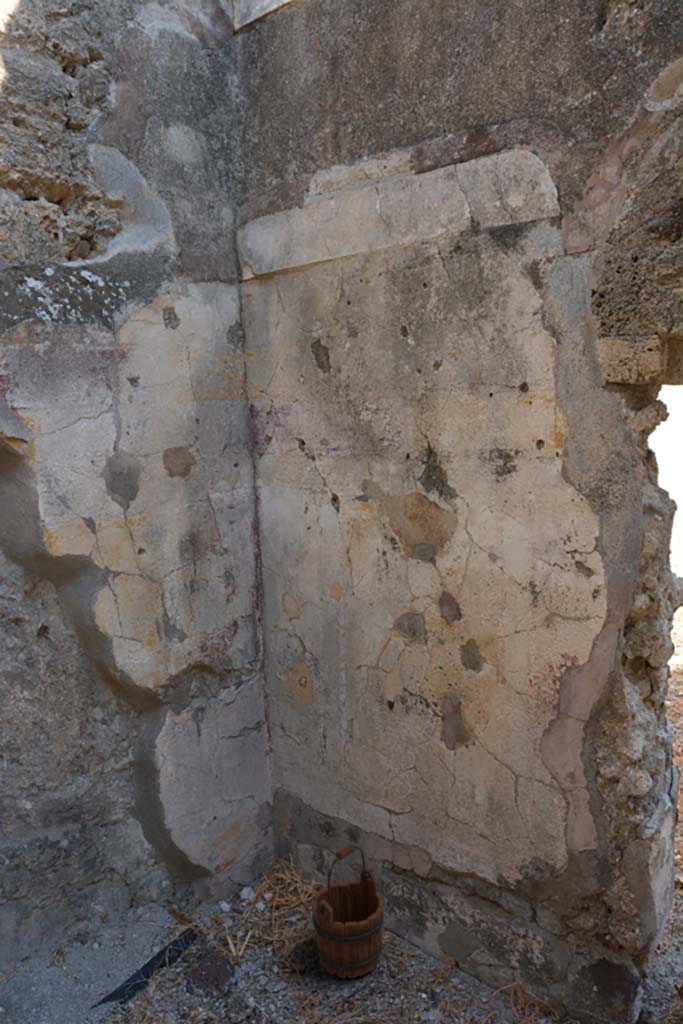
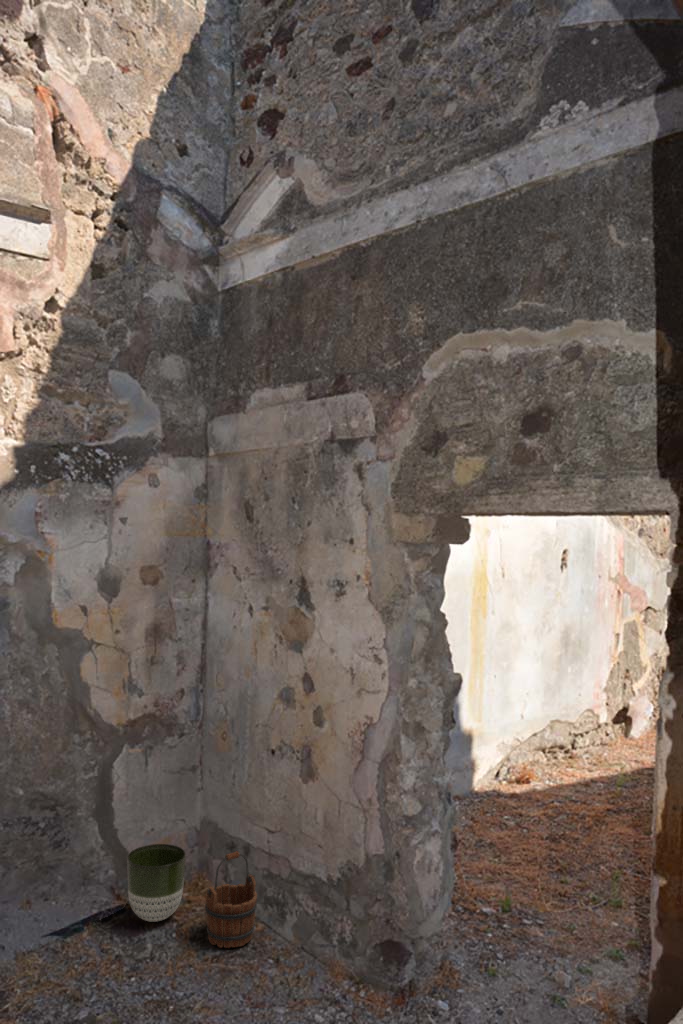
planter: none [191,834,272,946] -> present [127,844,186,922]

